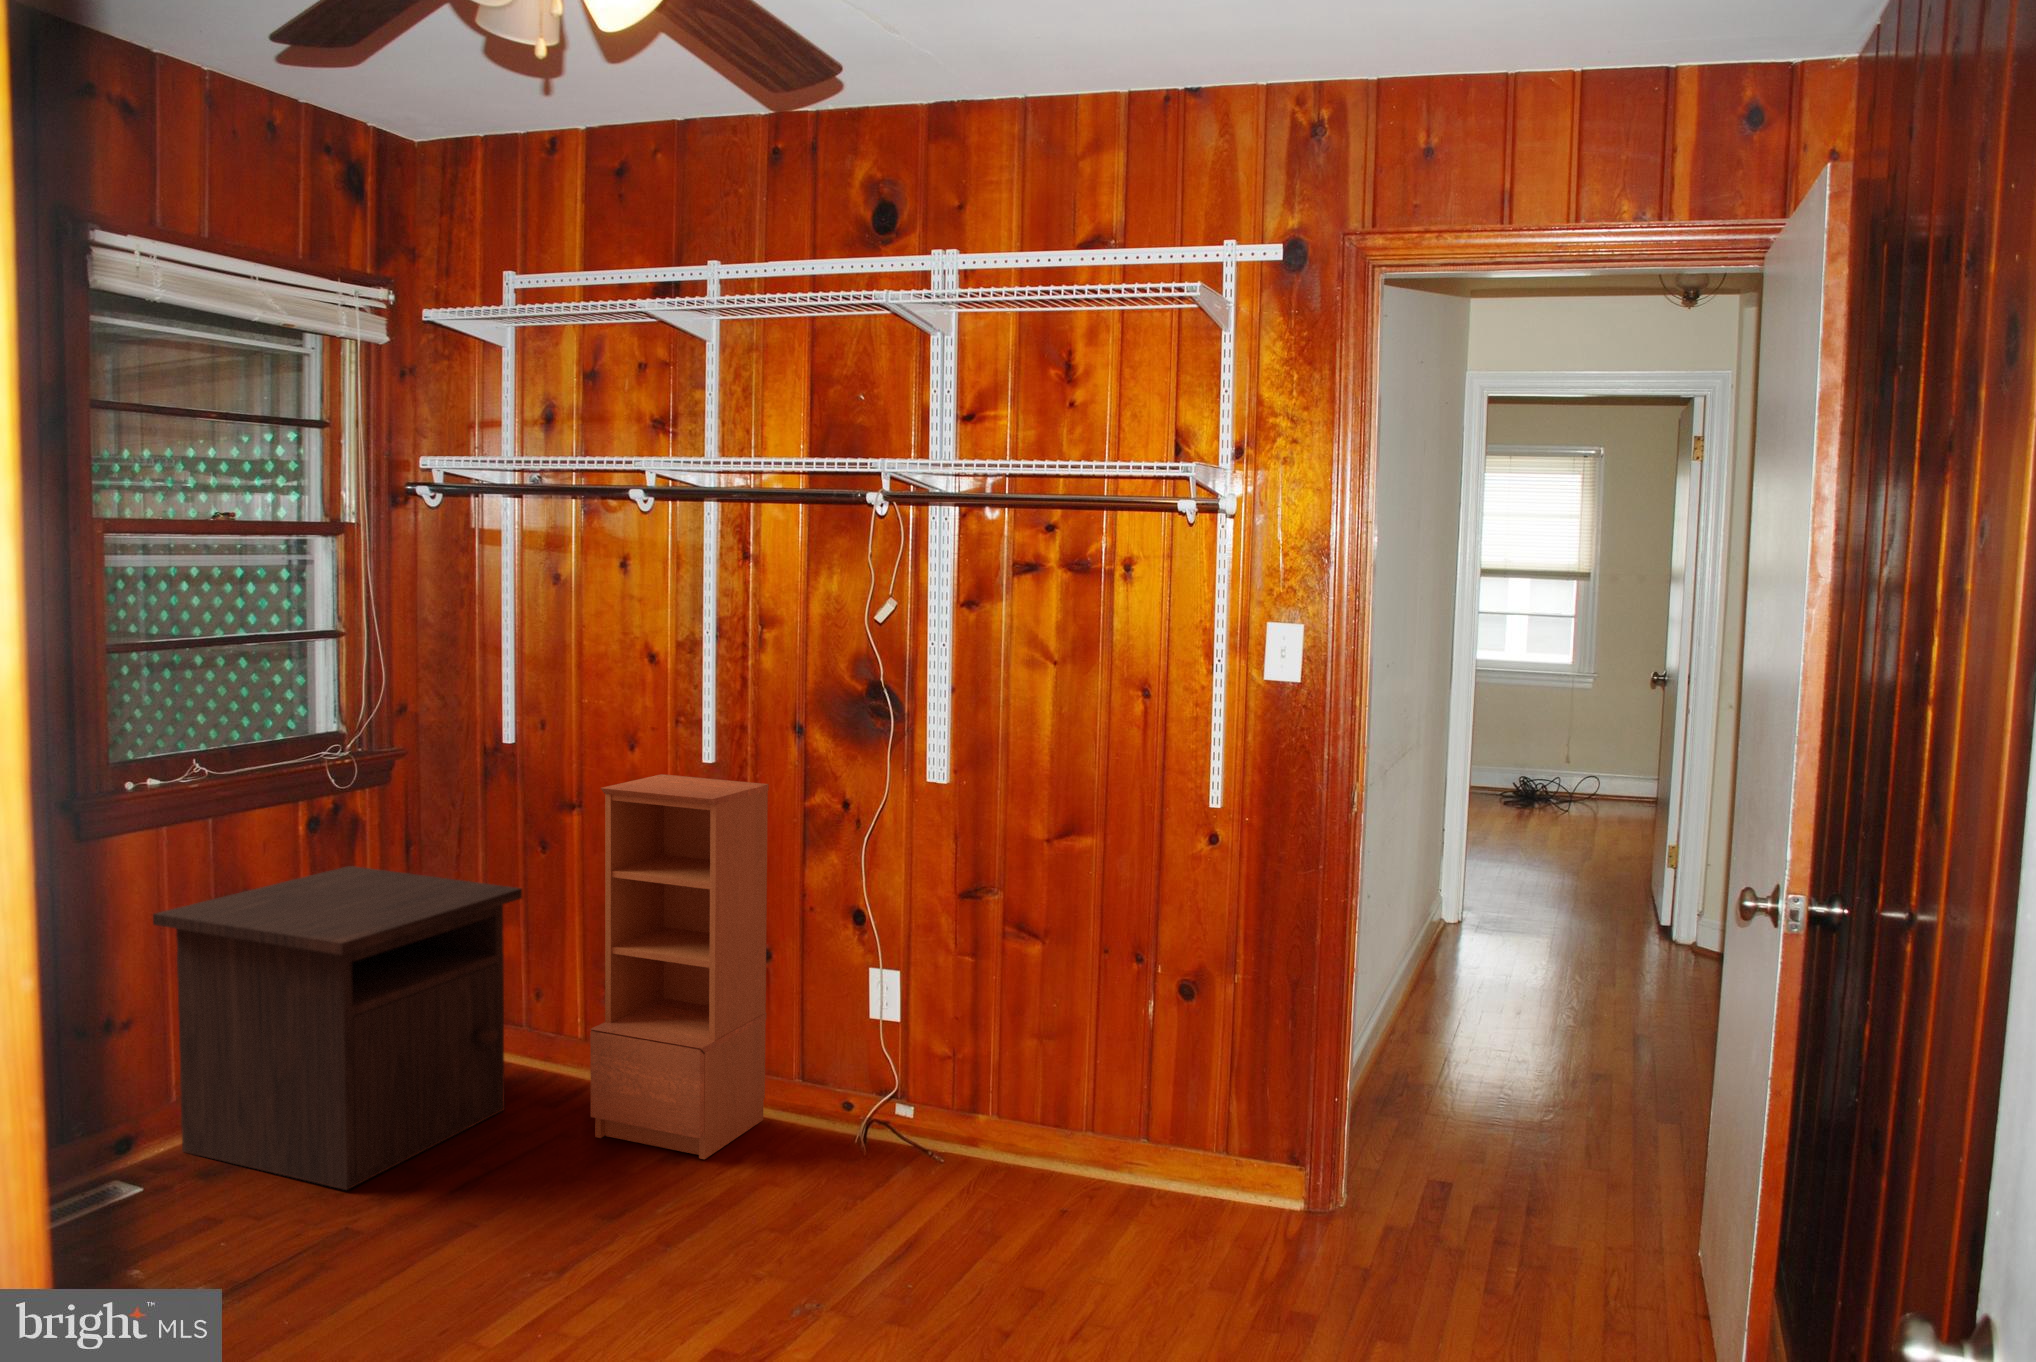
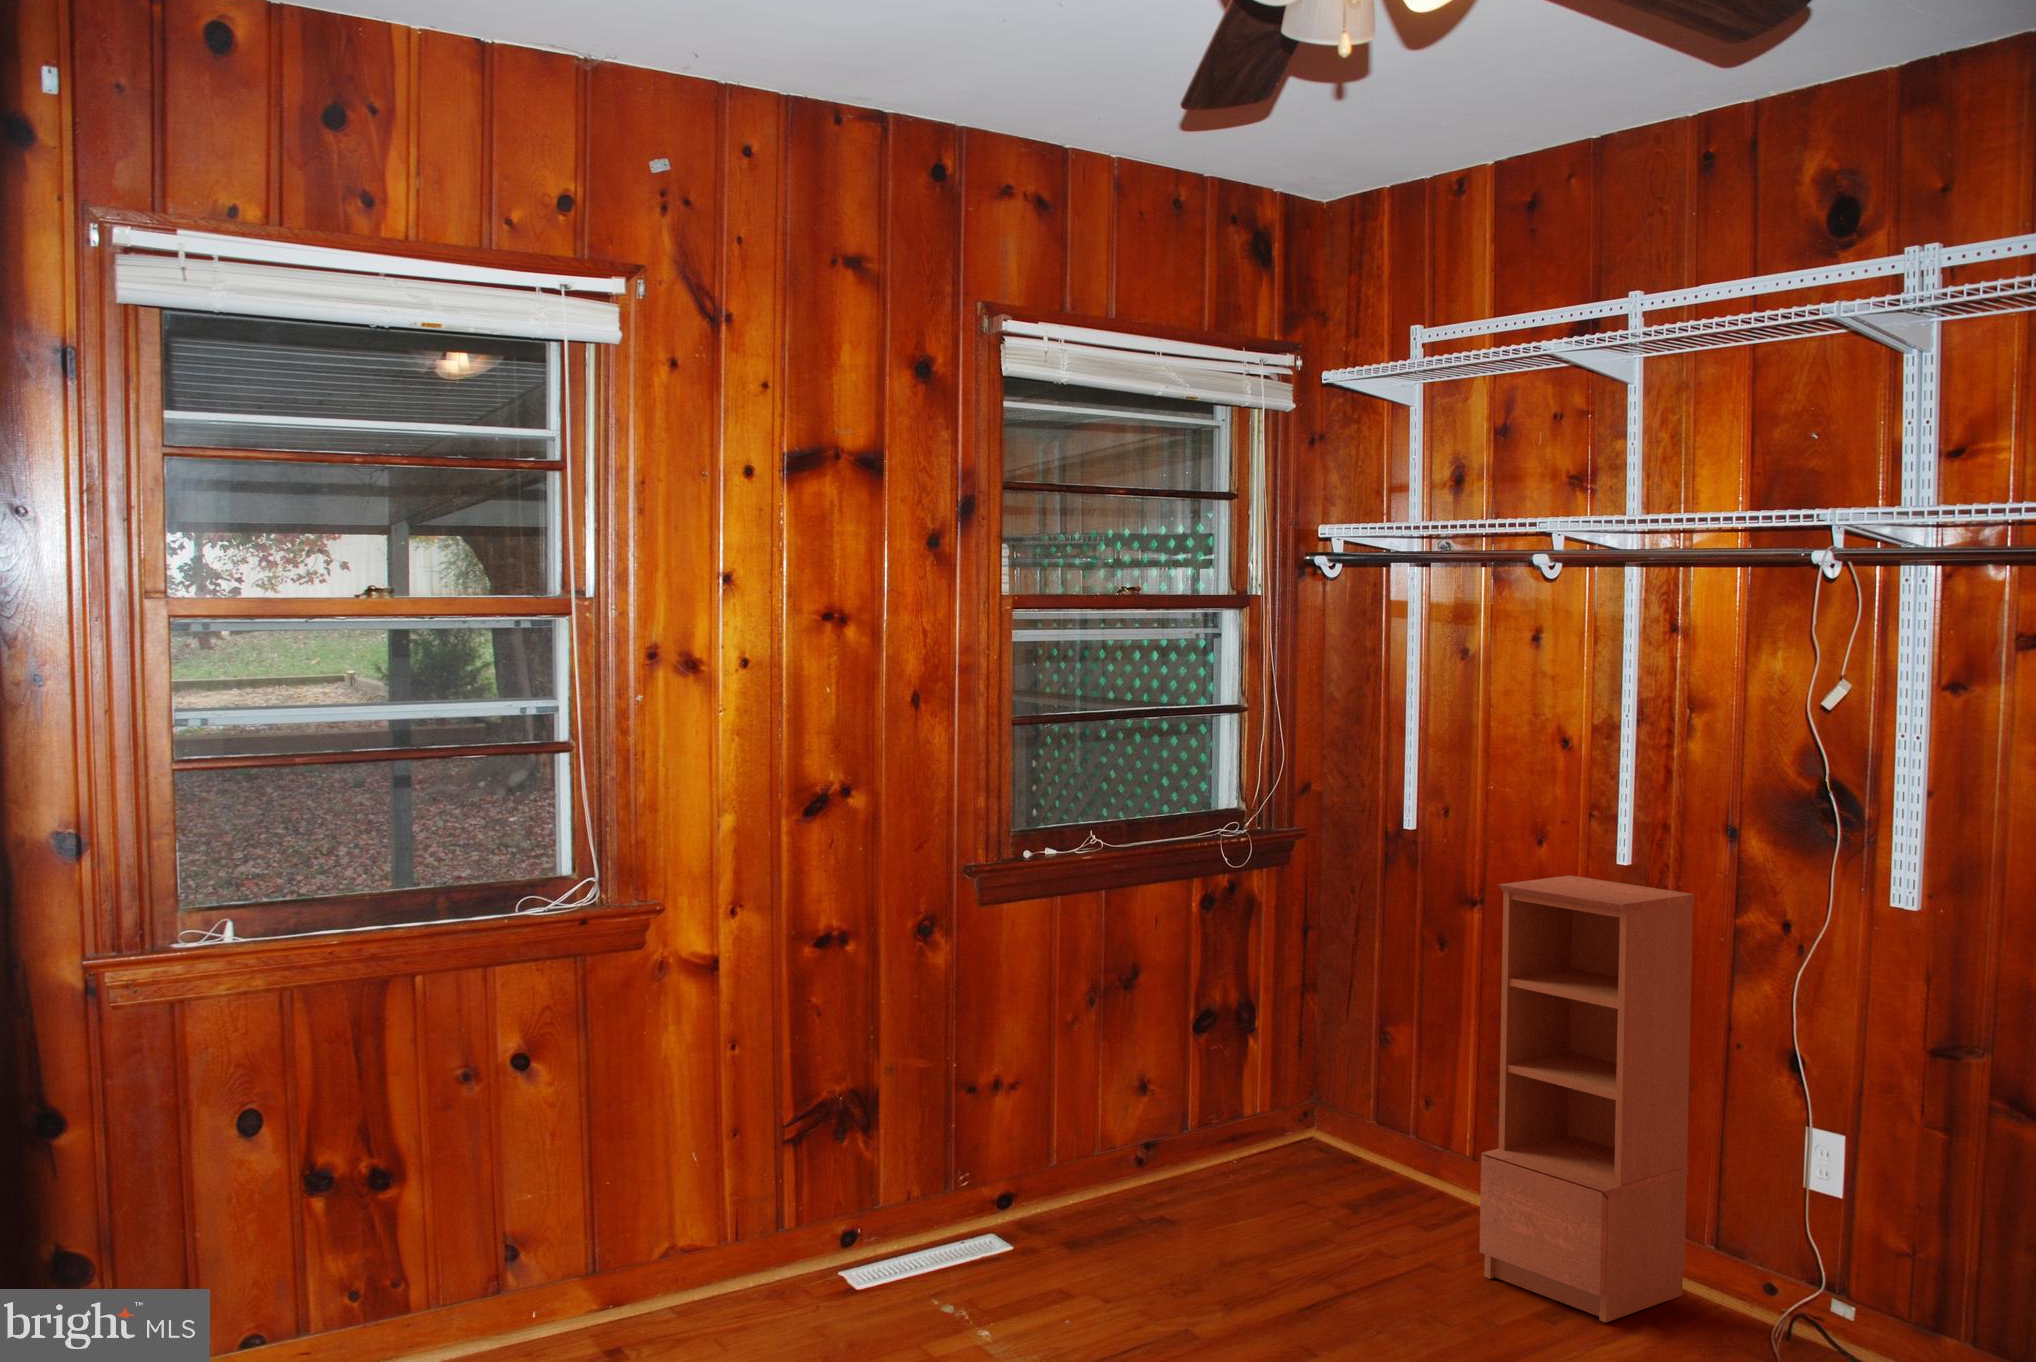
nightstand: present [153,866,522,1190] -> none [1069,952,1414,1277]

